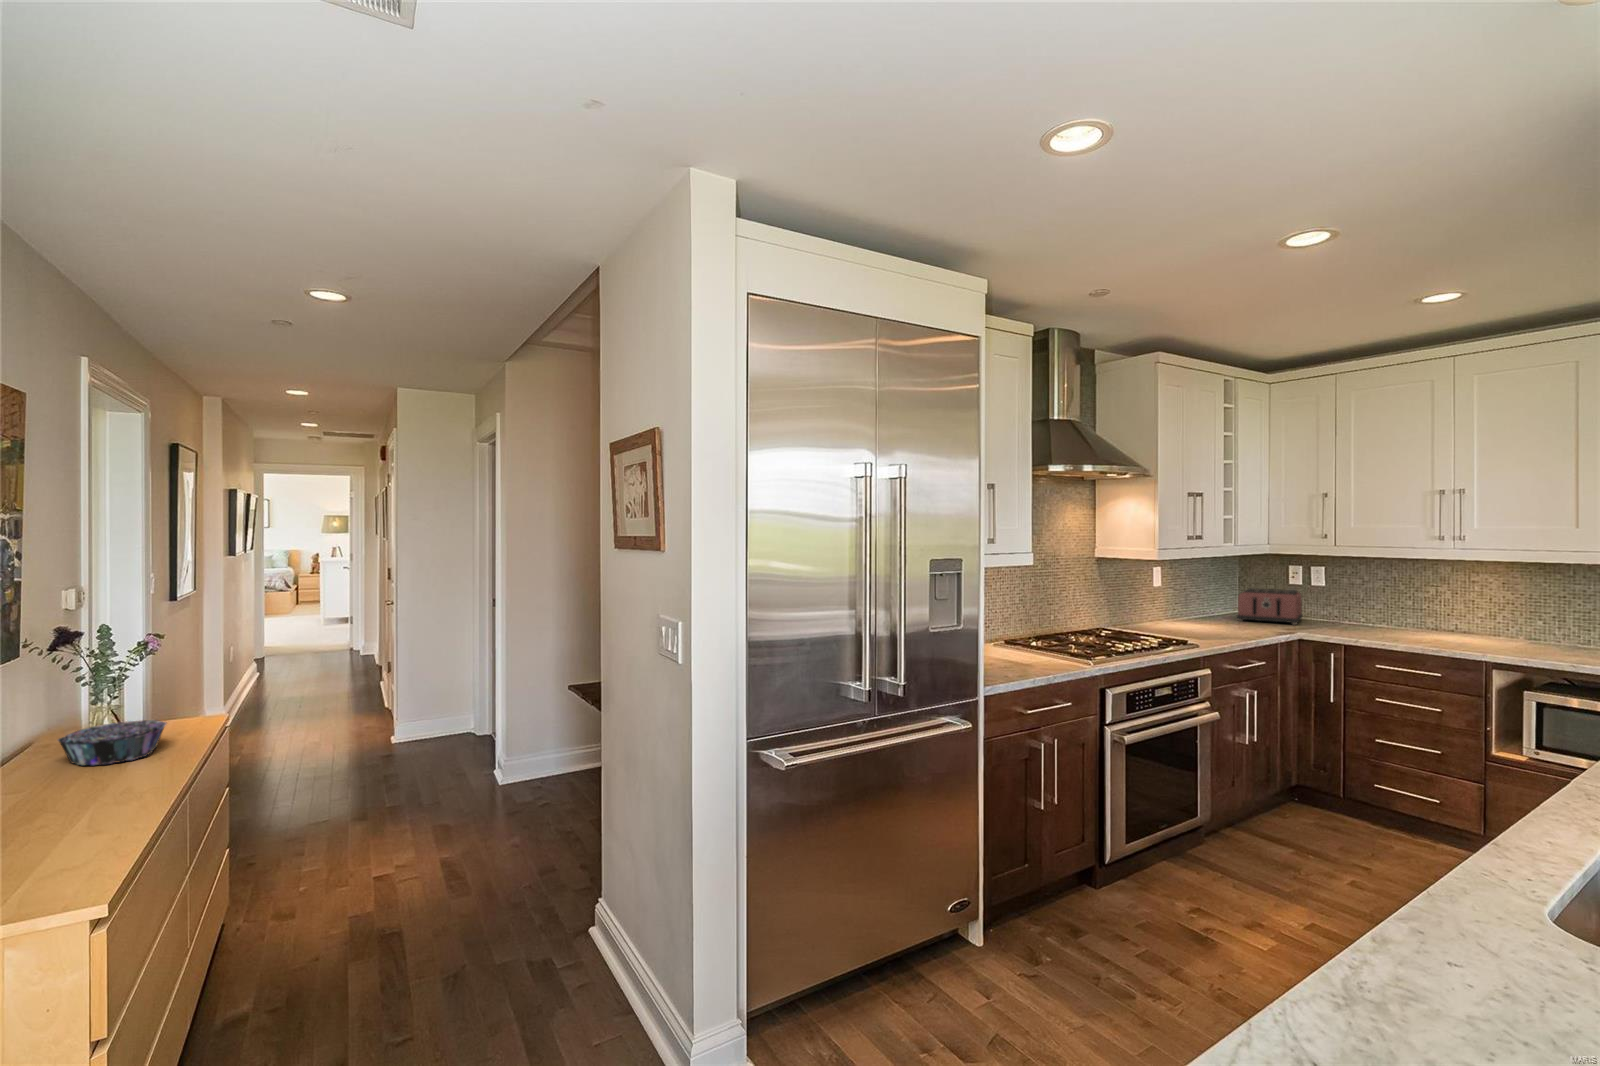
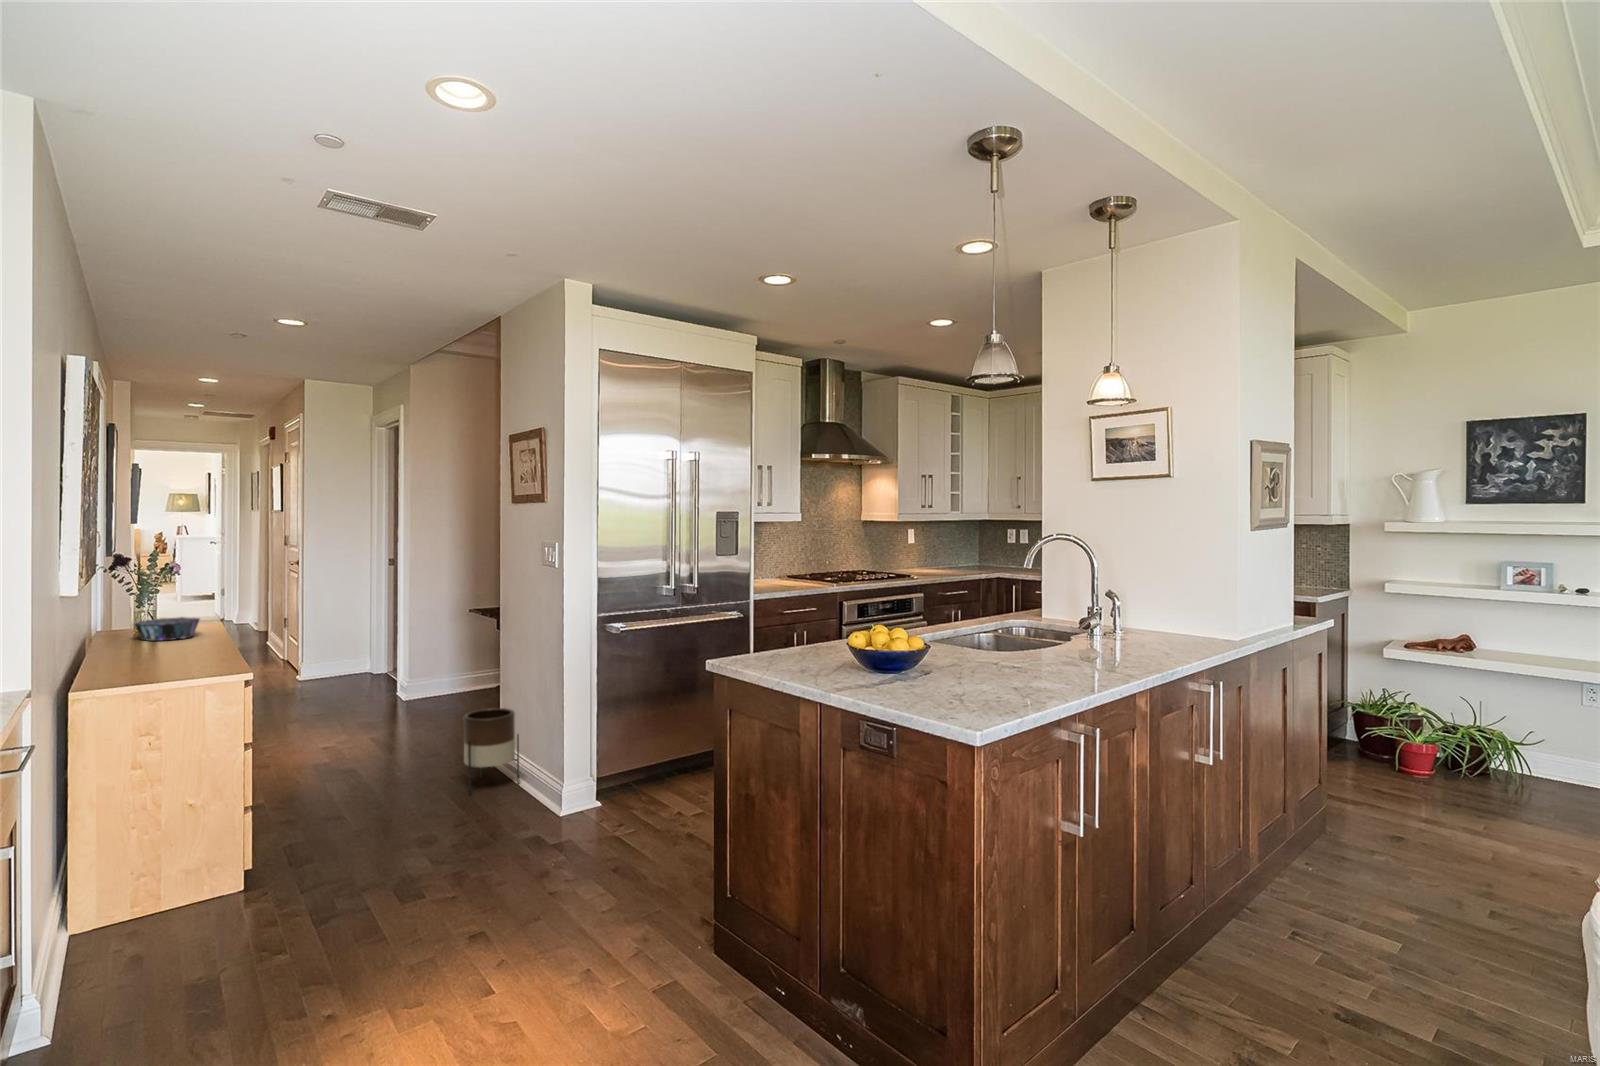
toaster: present [1237,588,1303,625] -> none [967,546,1014,570]
planter: none [538,866,623,1022] -> present [464,708,519,794]

